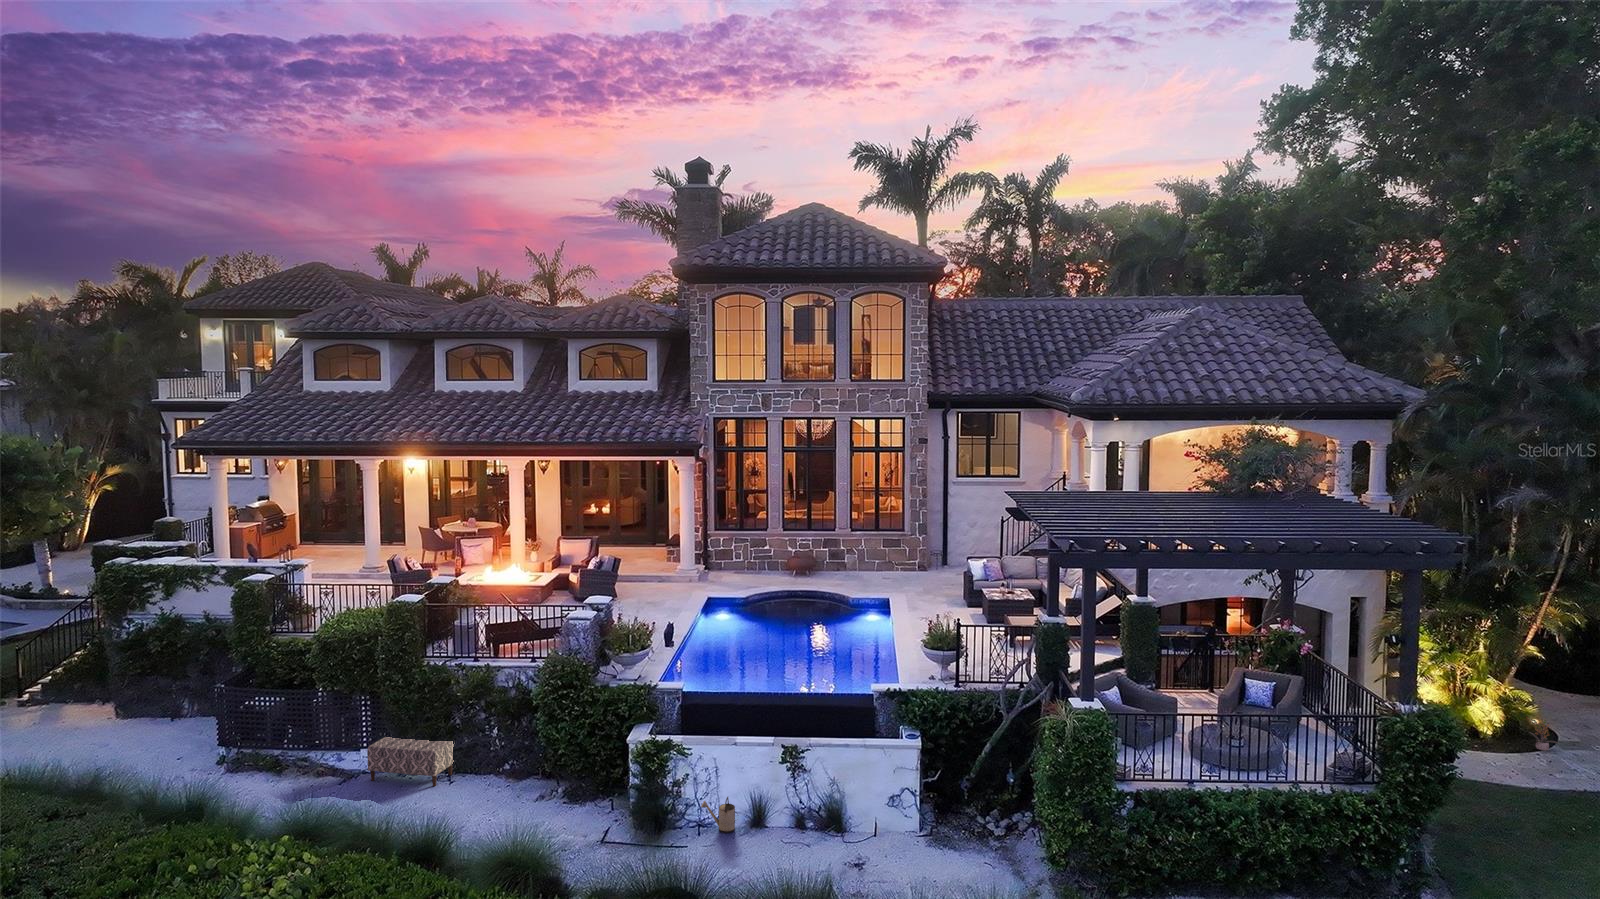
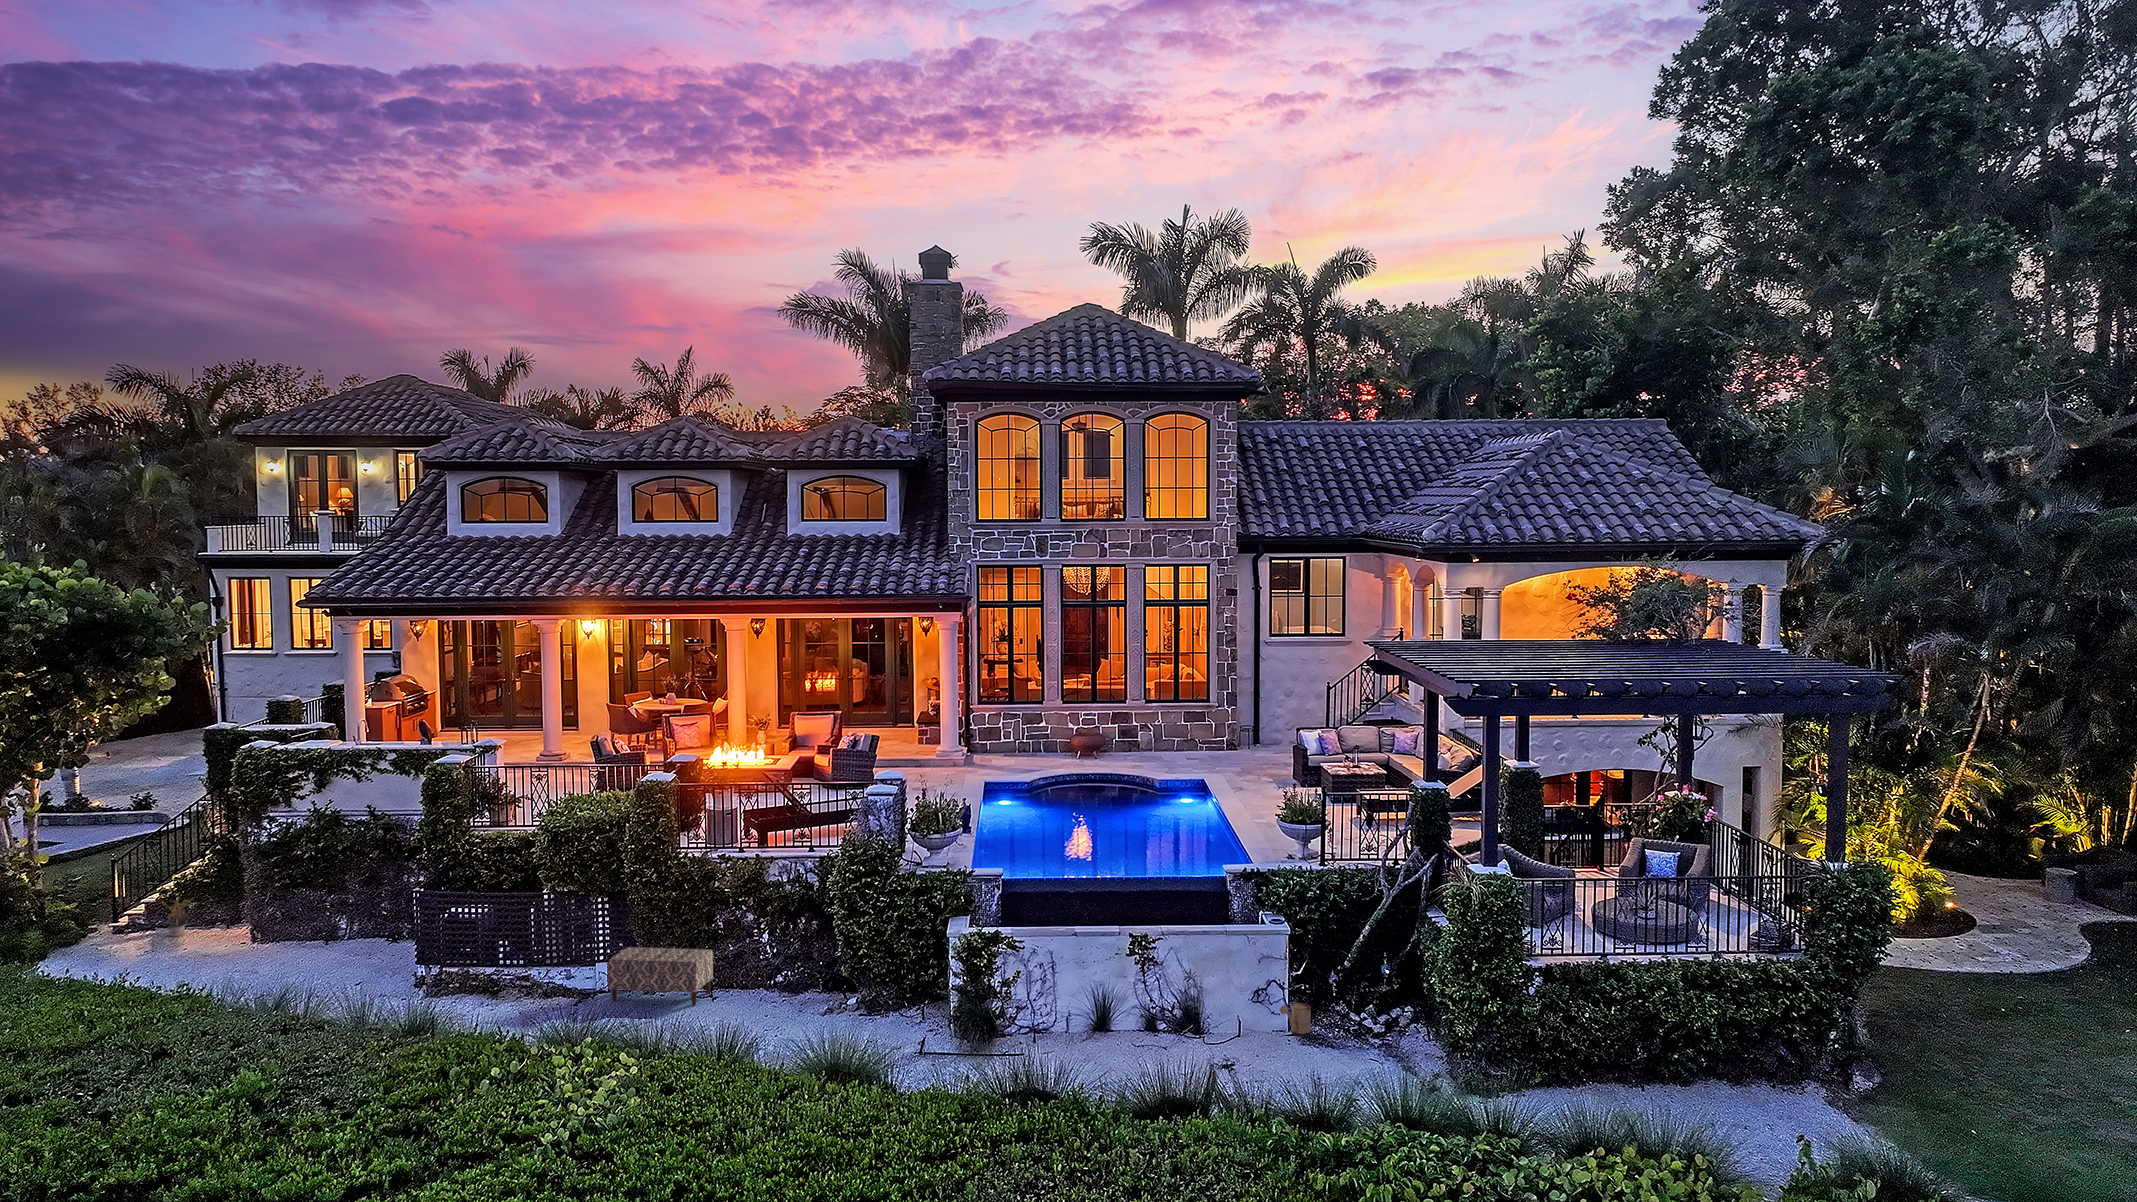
potted plant: present [1528,718,1557,751] -> present [160,897,193,937]
watering can: present [701,797,736,833] -> present [1280,996,1311,1036]

